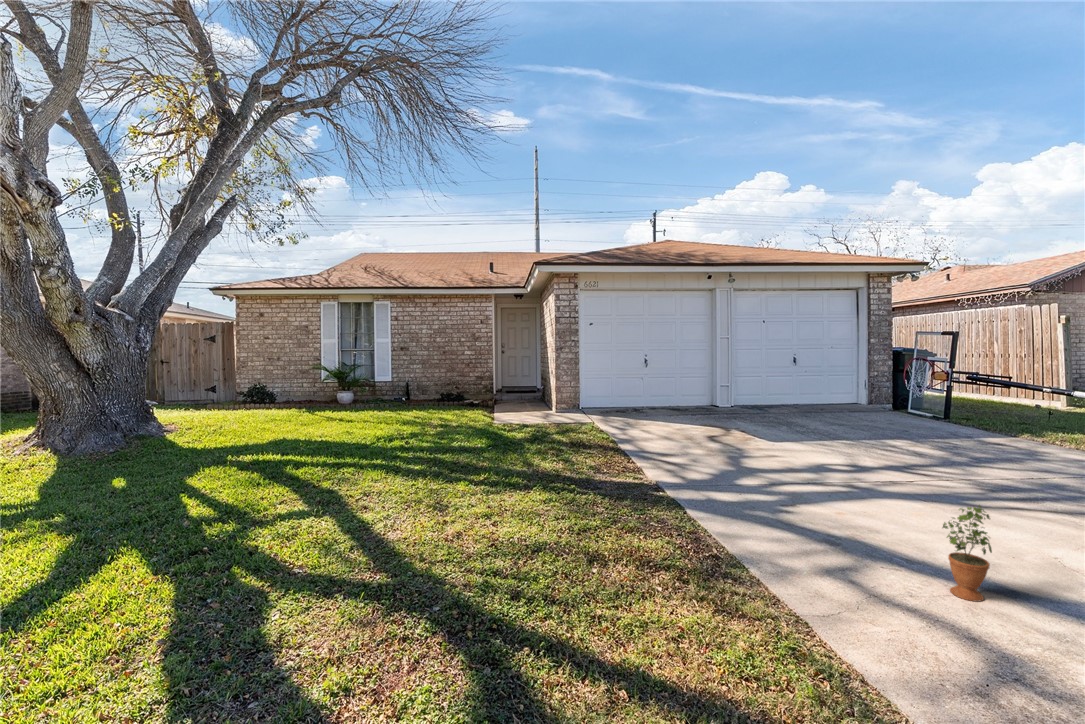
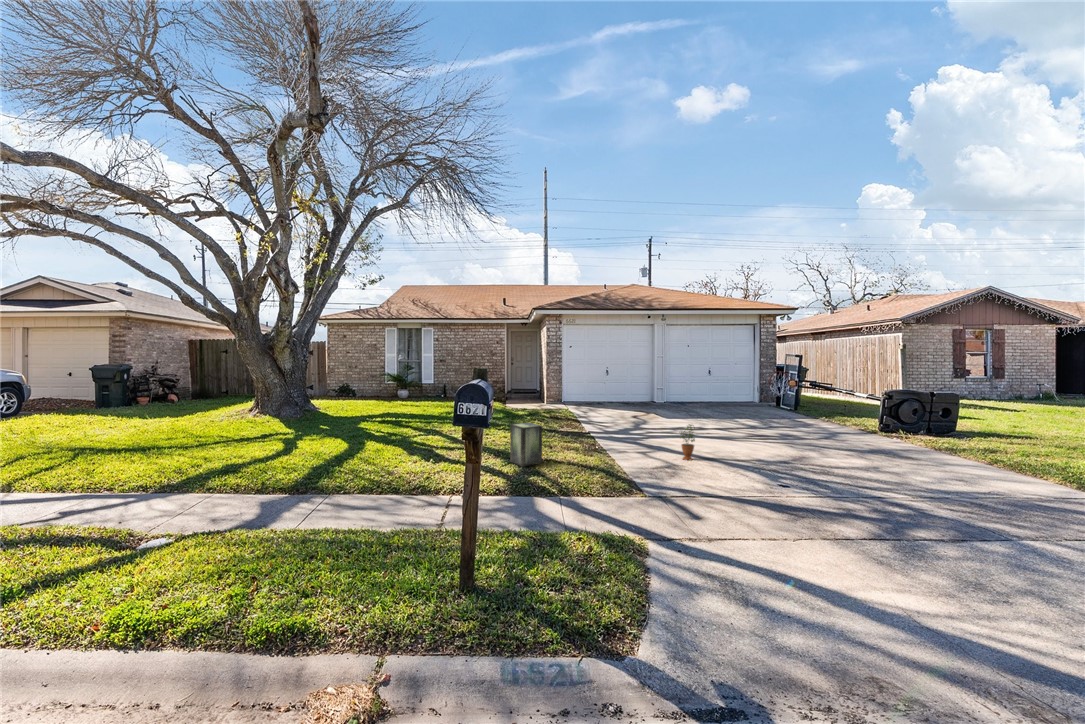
storage box: none [515,515,607,663] -> present [510,423,542,466]

